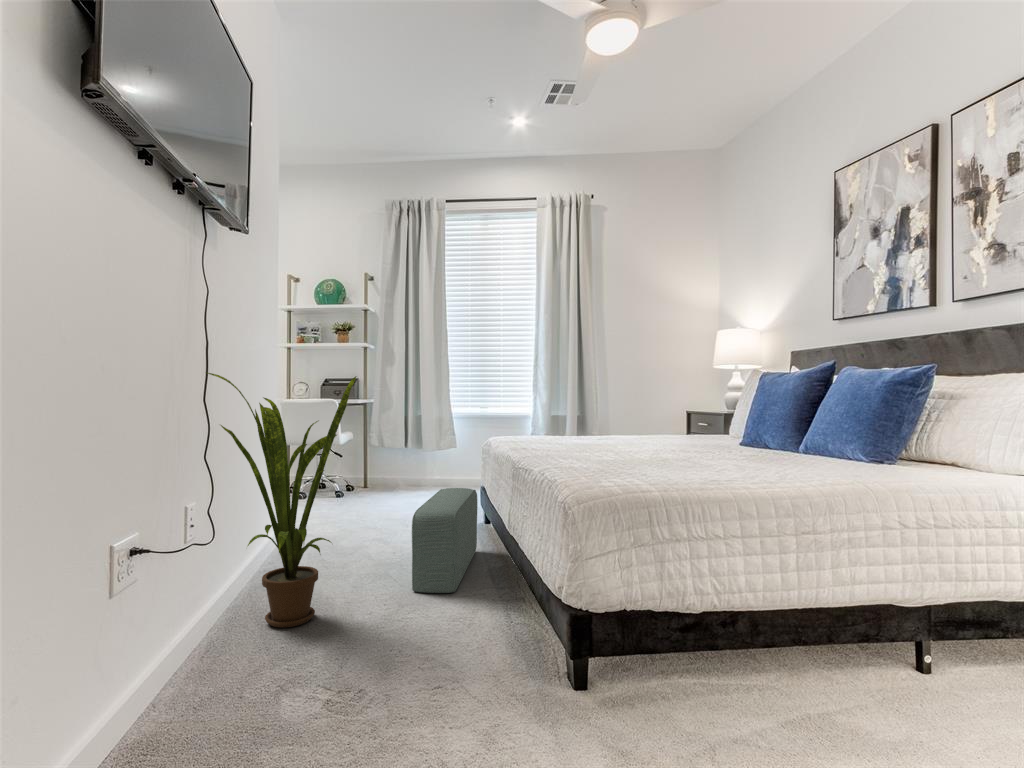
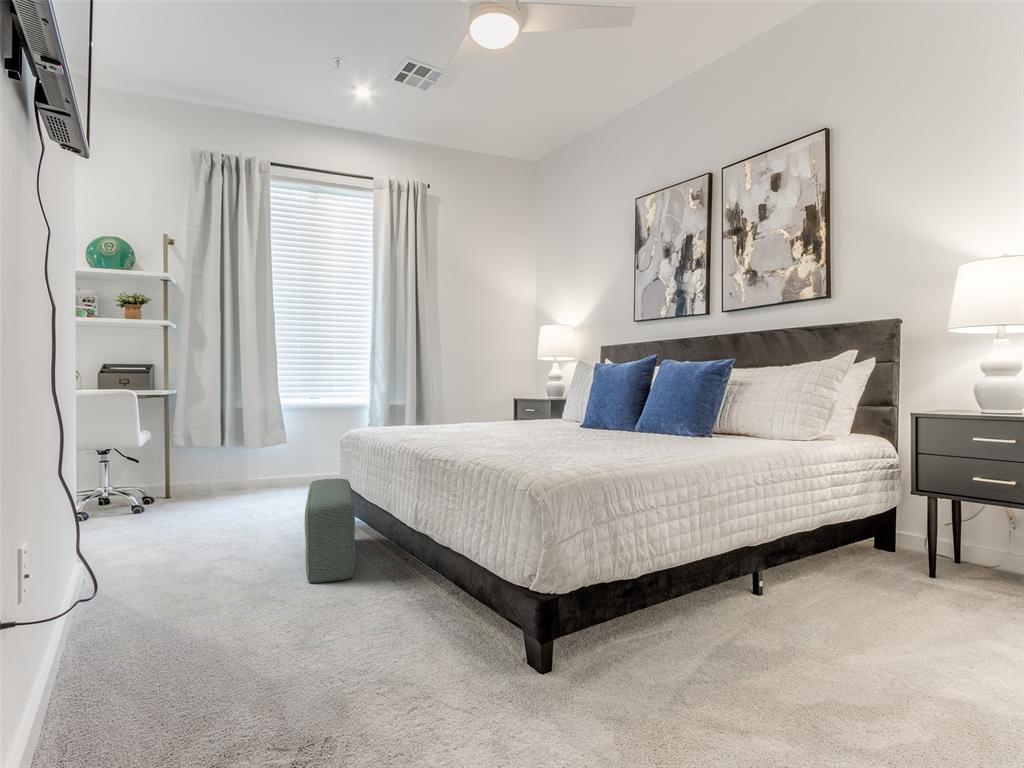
house plant: present [206,372,356,628] -> none [77,364,251,636]

